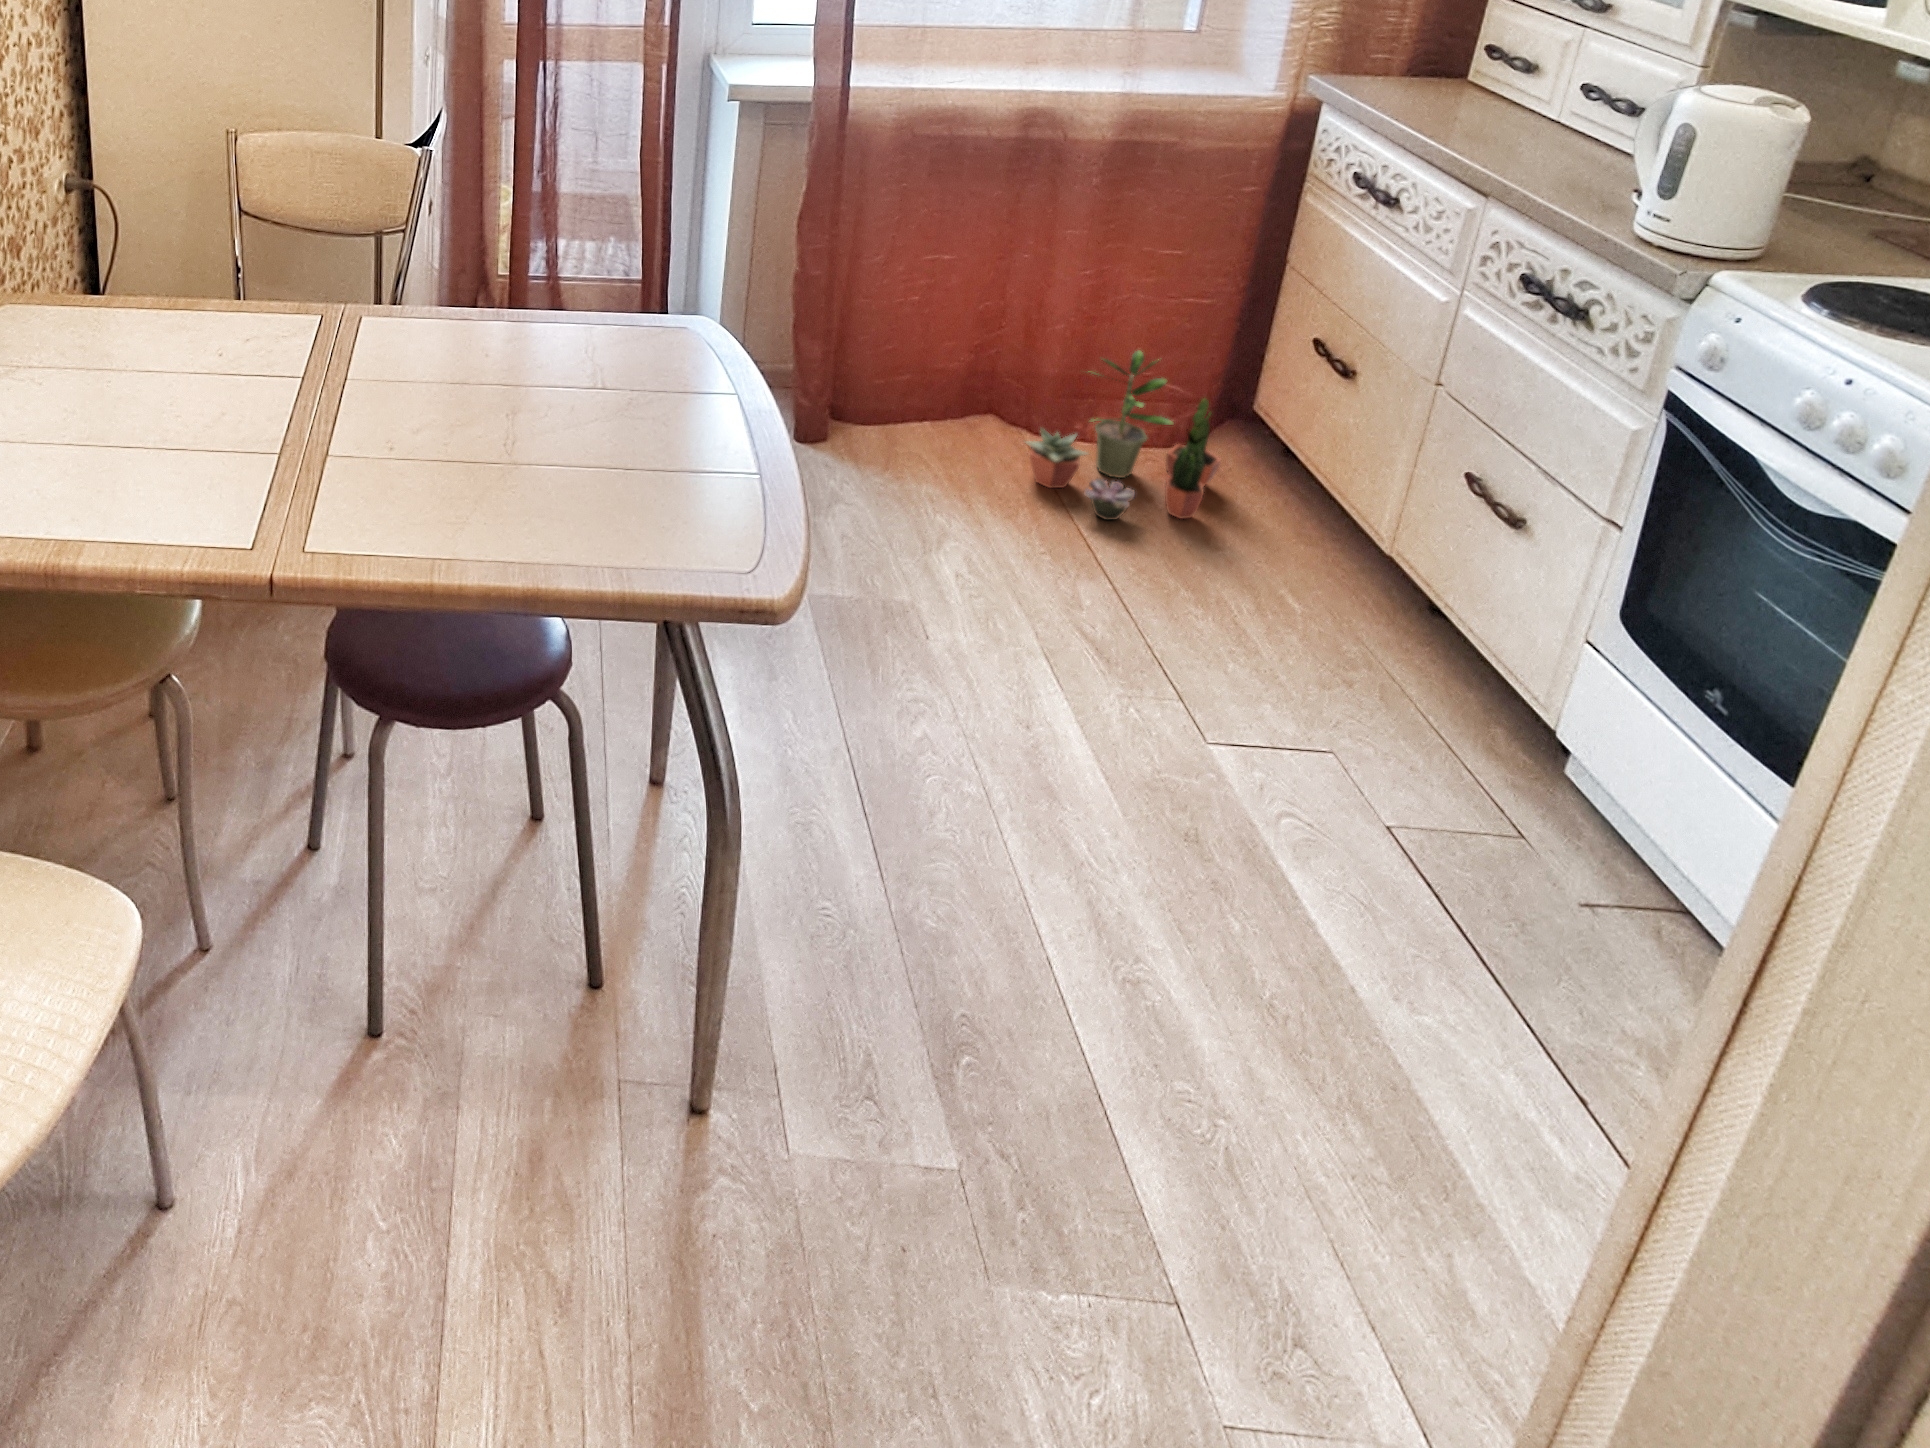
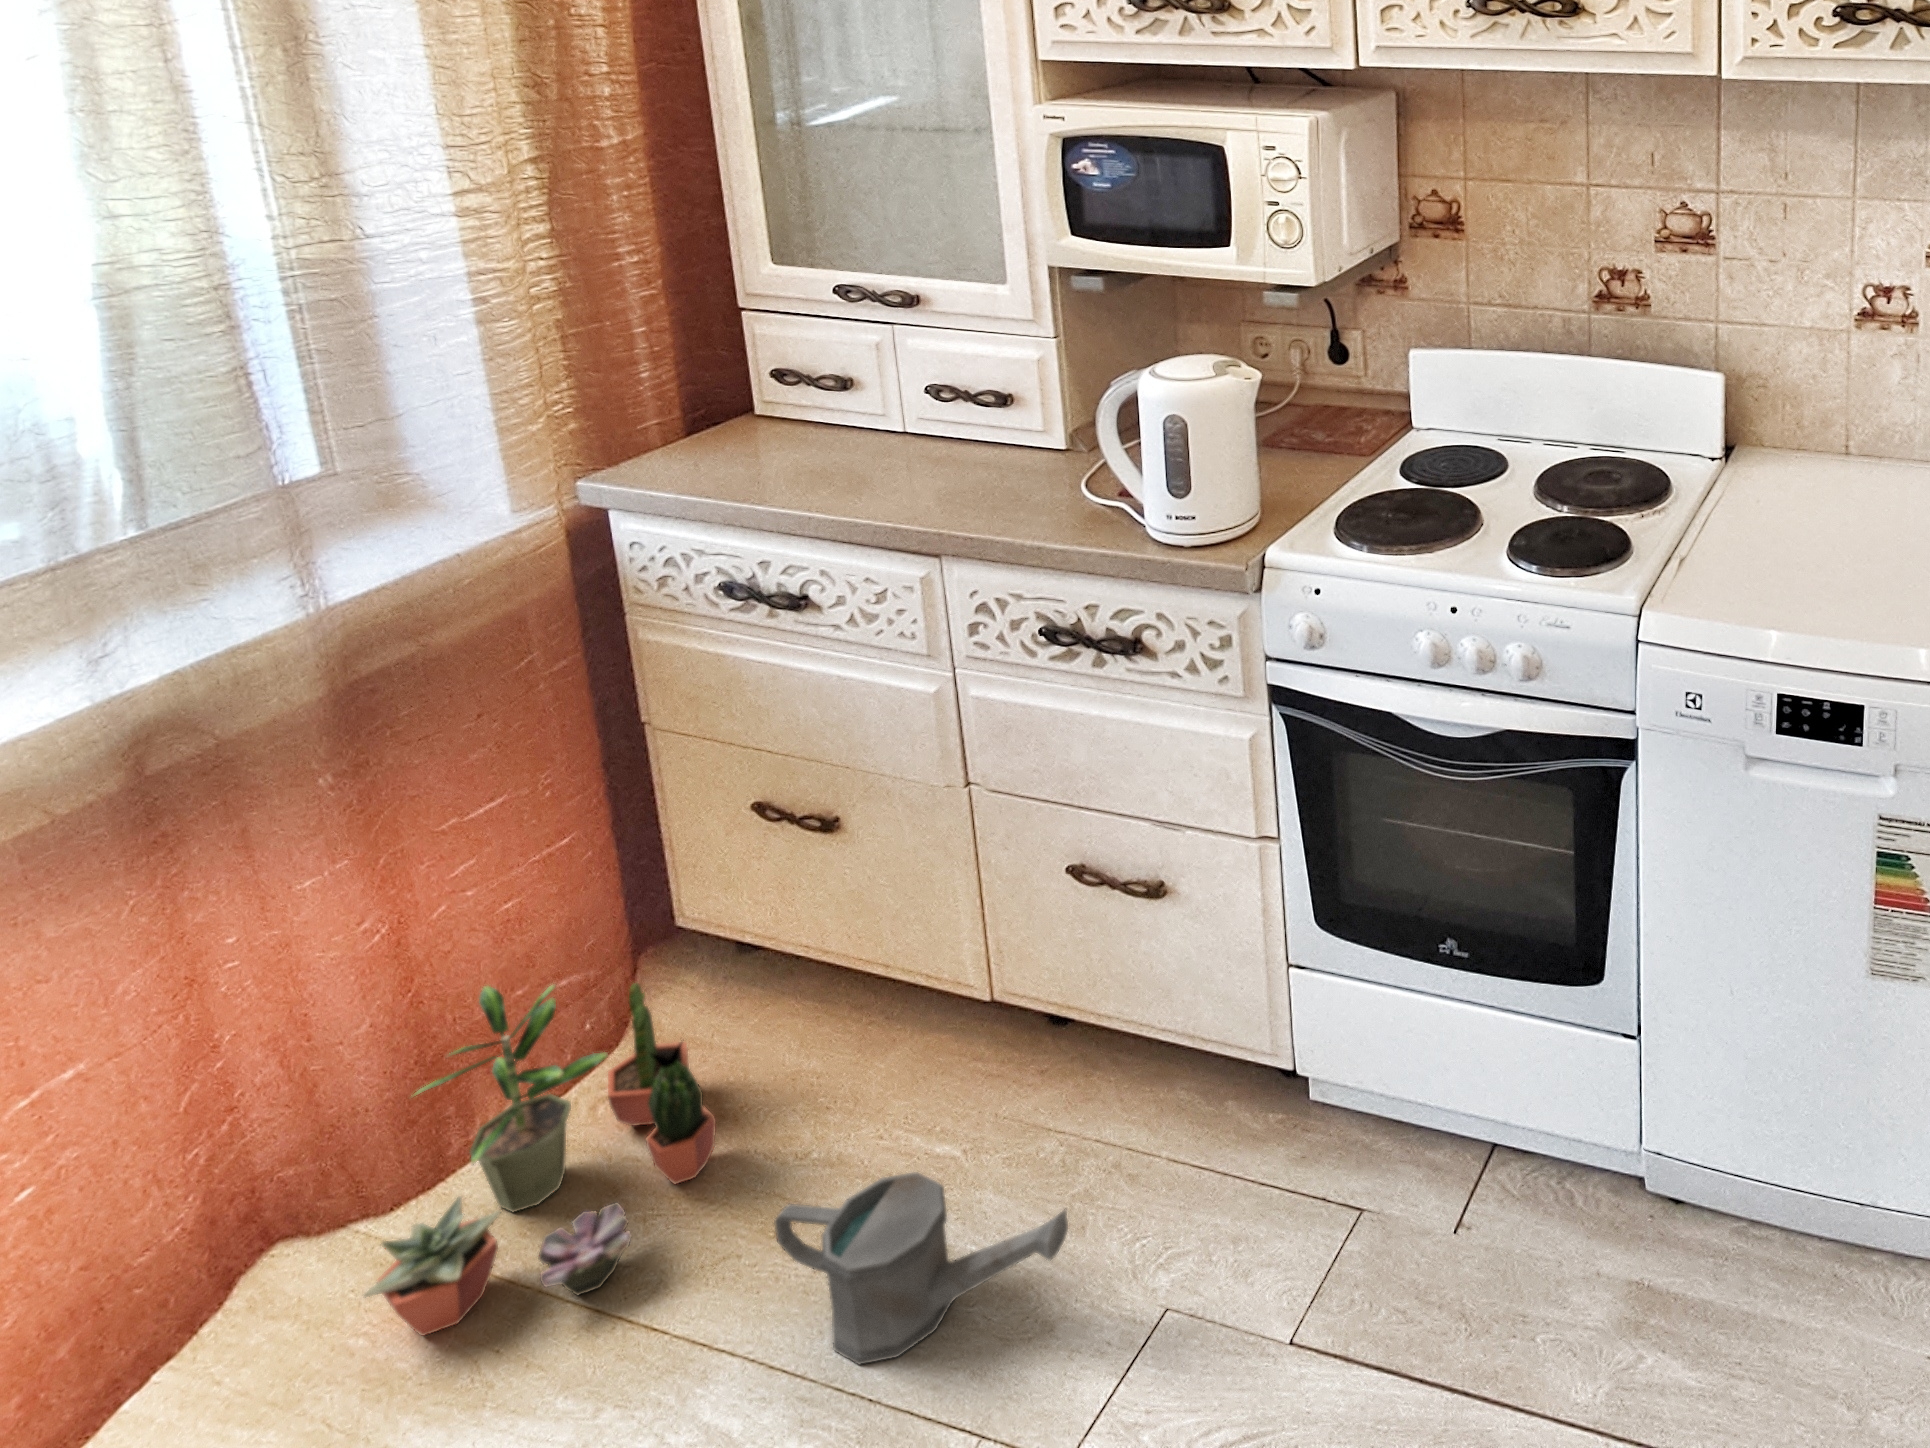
watering can: none [1173,533,1319,657] -> present [774,1172,1068,1364]

